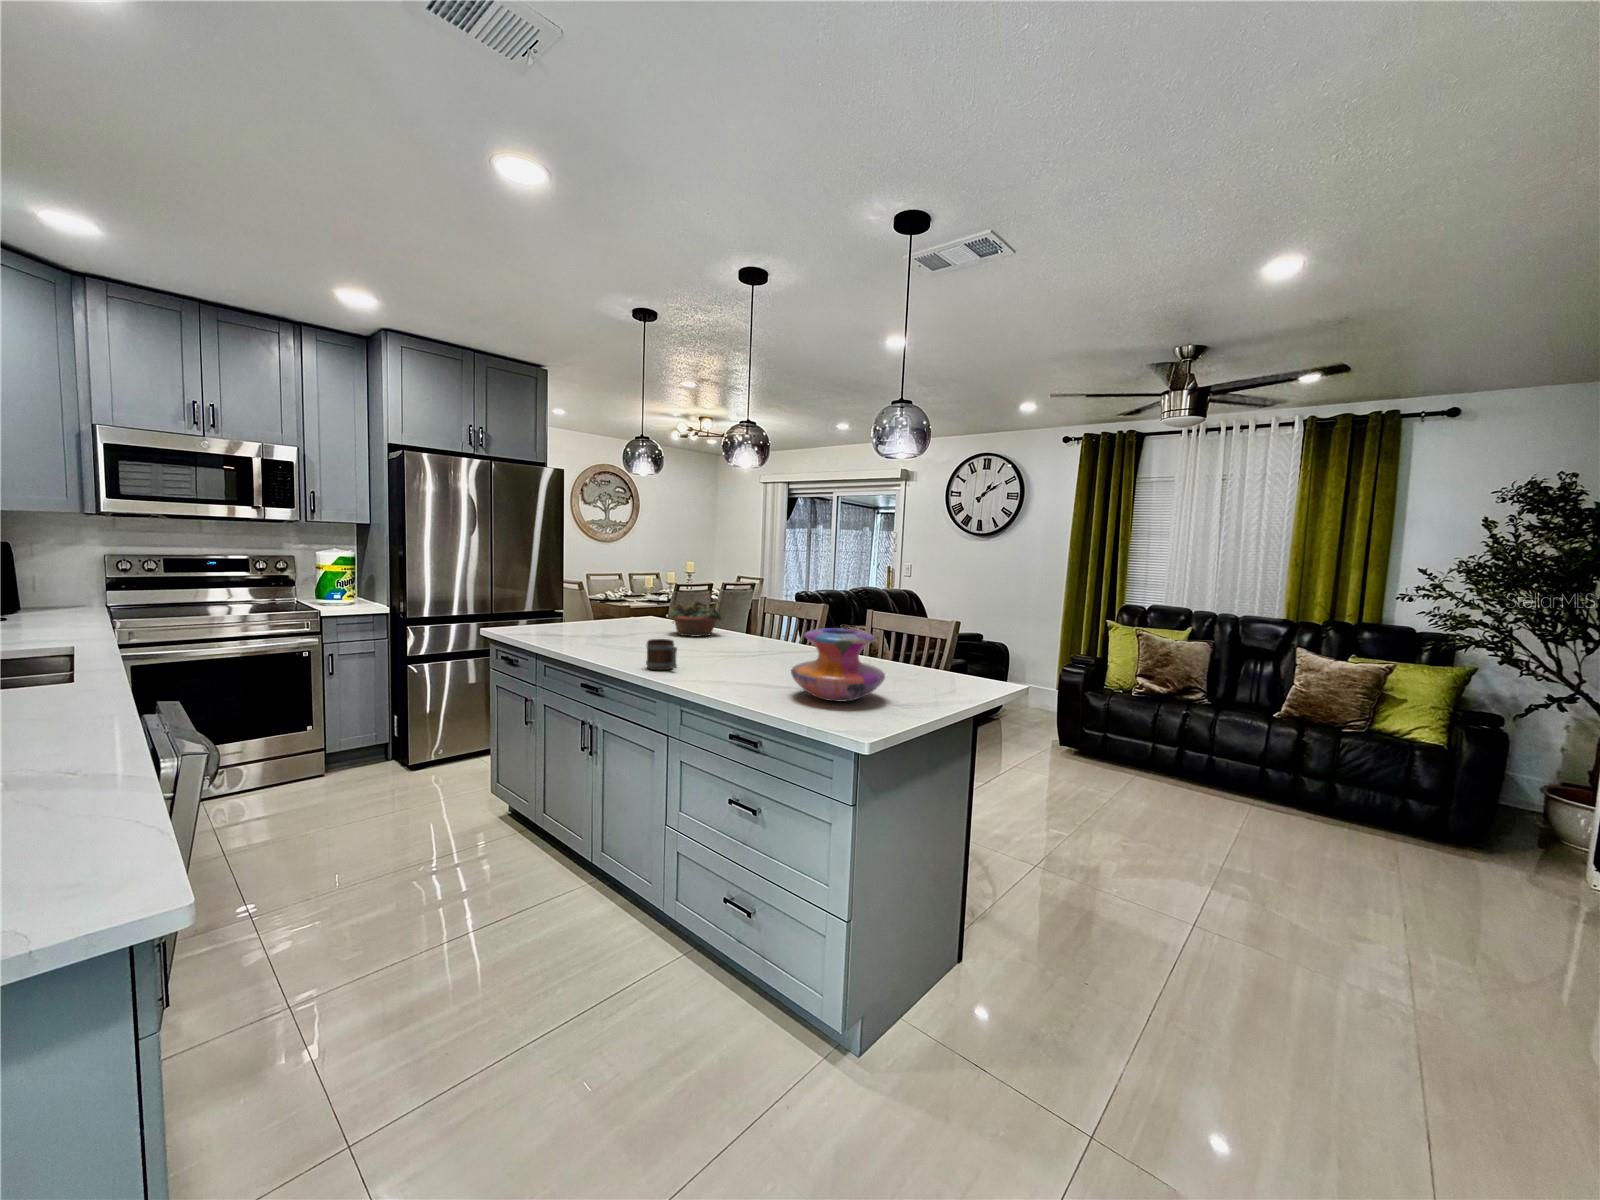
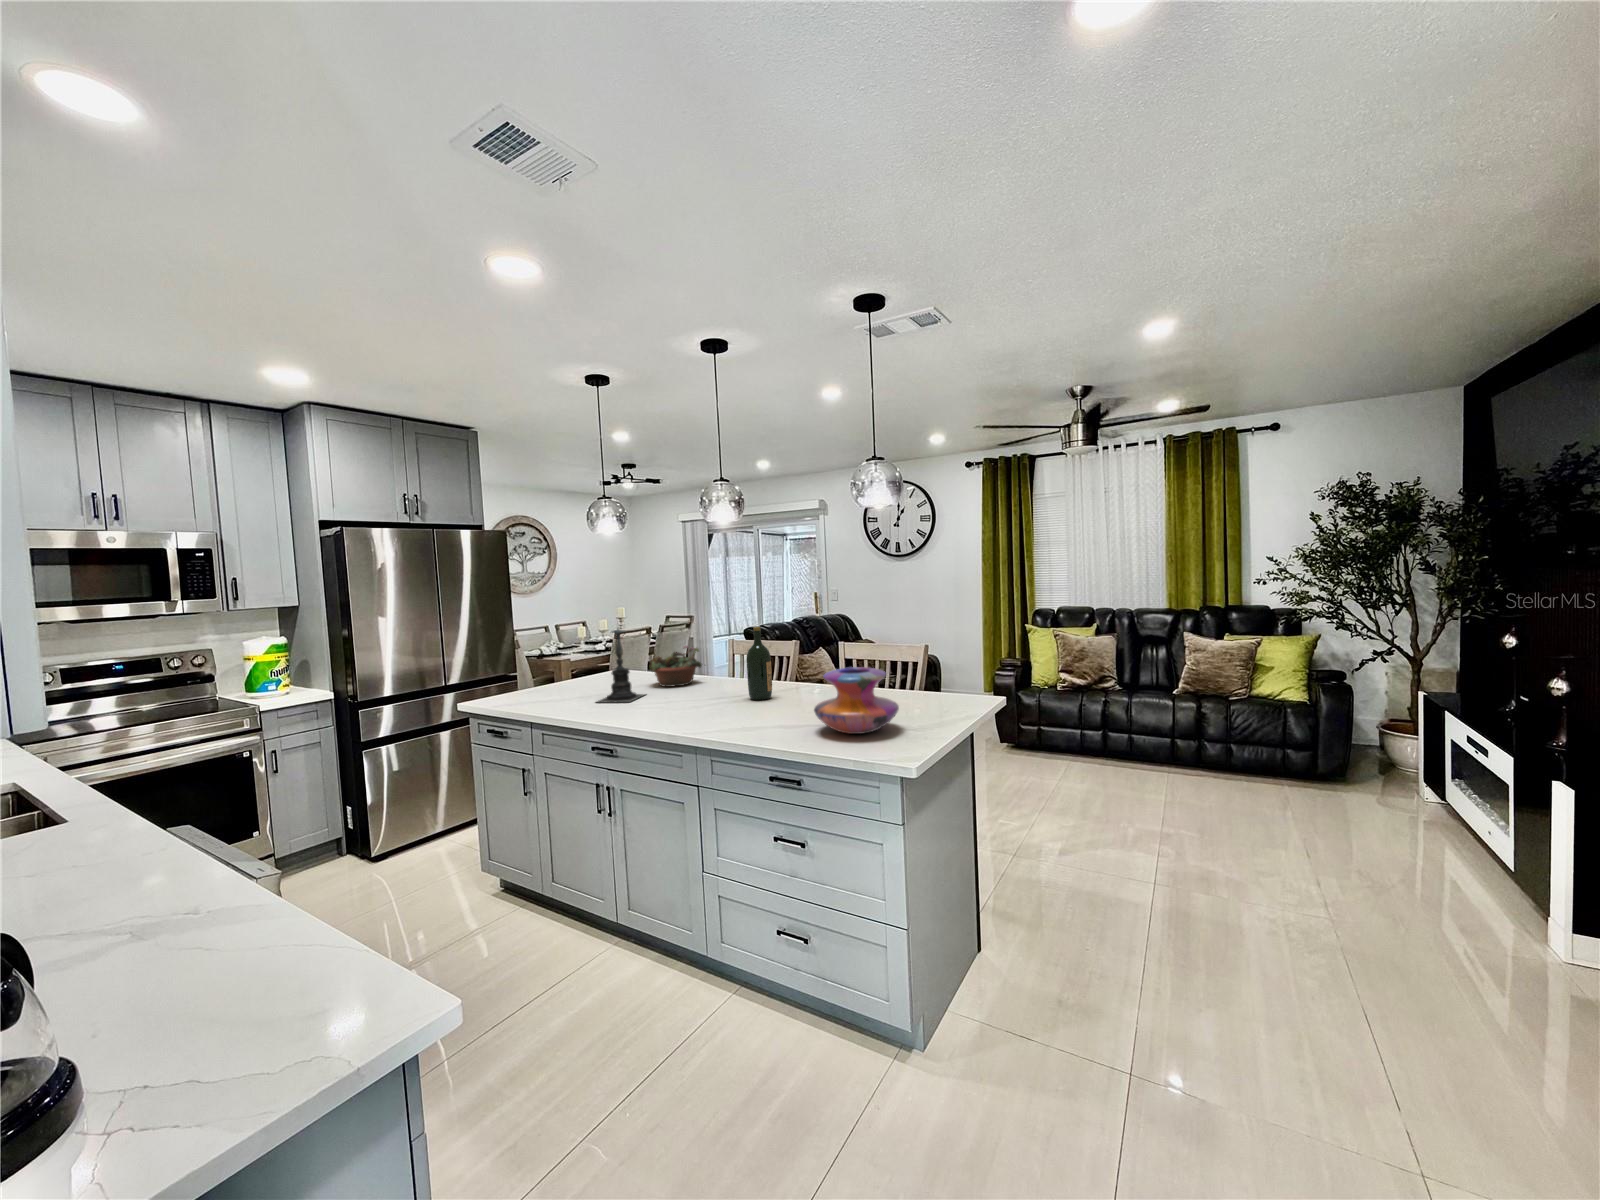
candle holder: none [602,559,658,645] -> present [596,629,644,703]
wine bottle: none [752,580,779,658] -> present [747,627,772,700]
mug: present [646,639,677,670] -> none [662,694,695,725]

